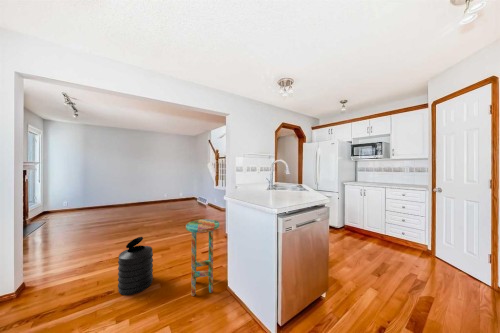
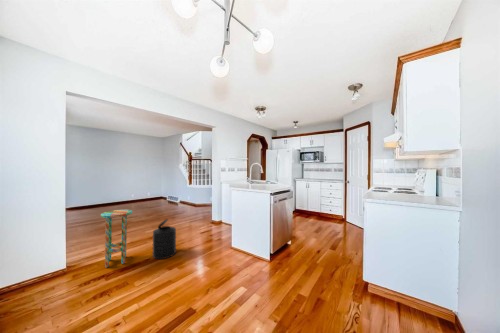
side table: present [186,219,219,296] -> present [101,209,132,268]

